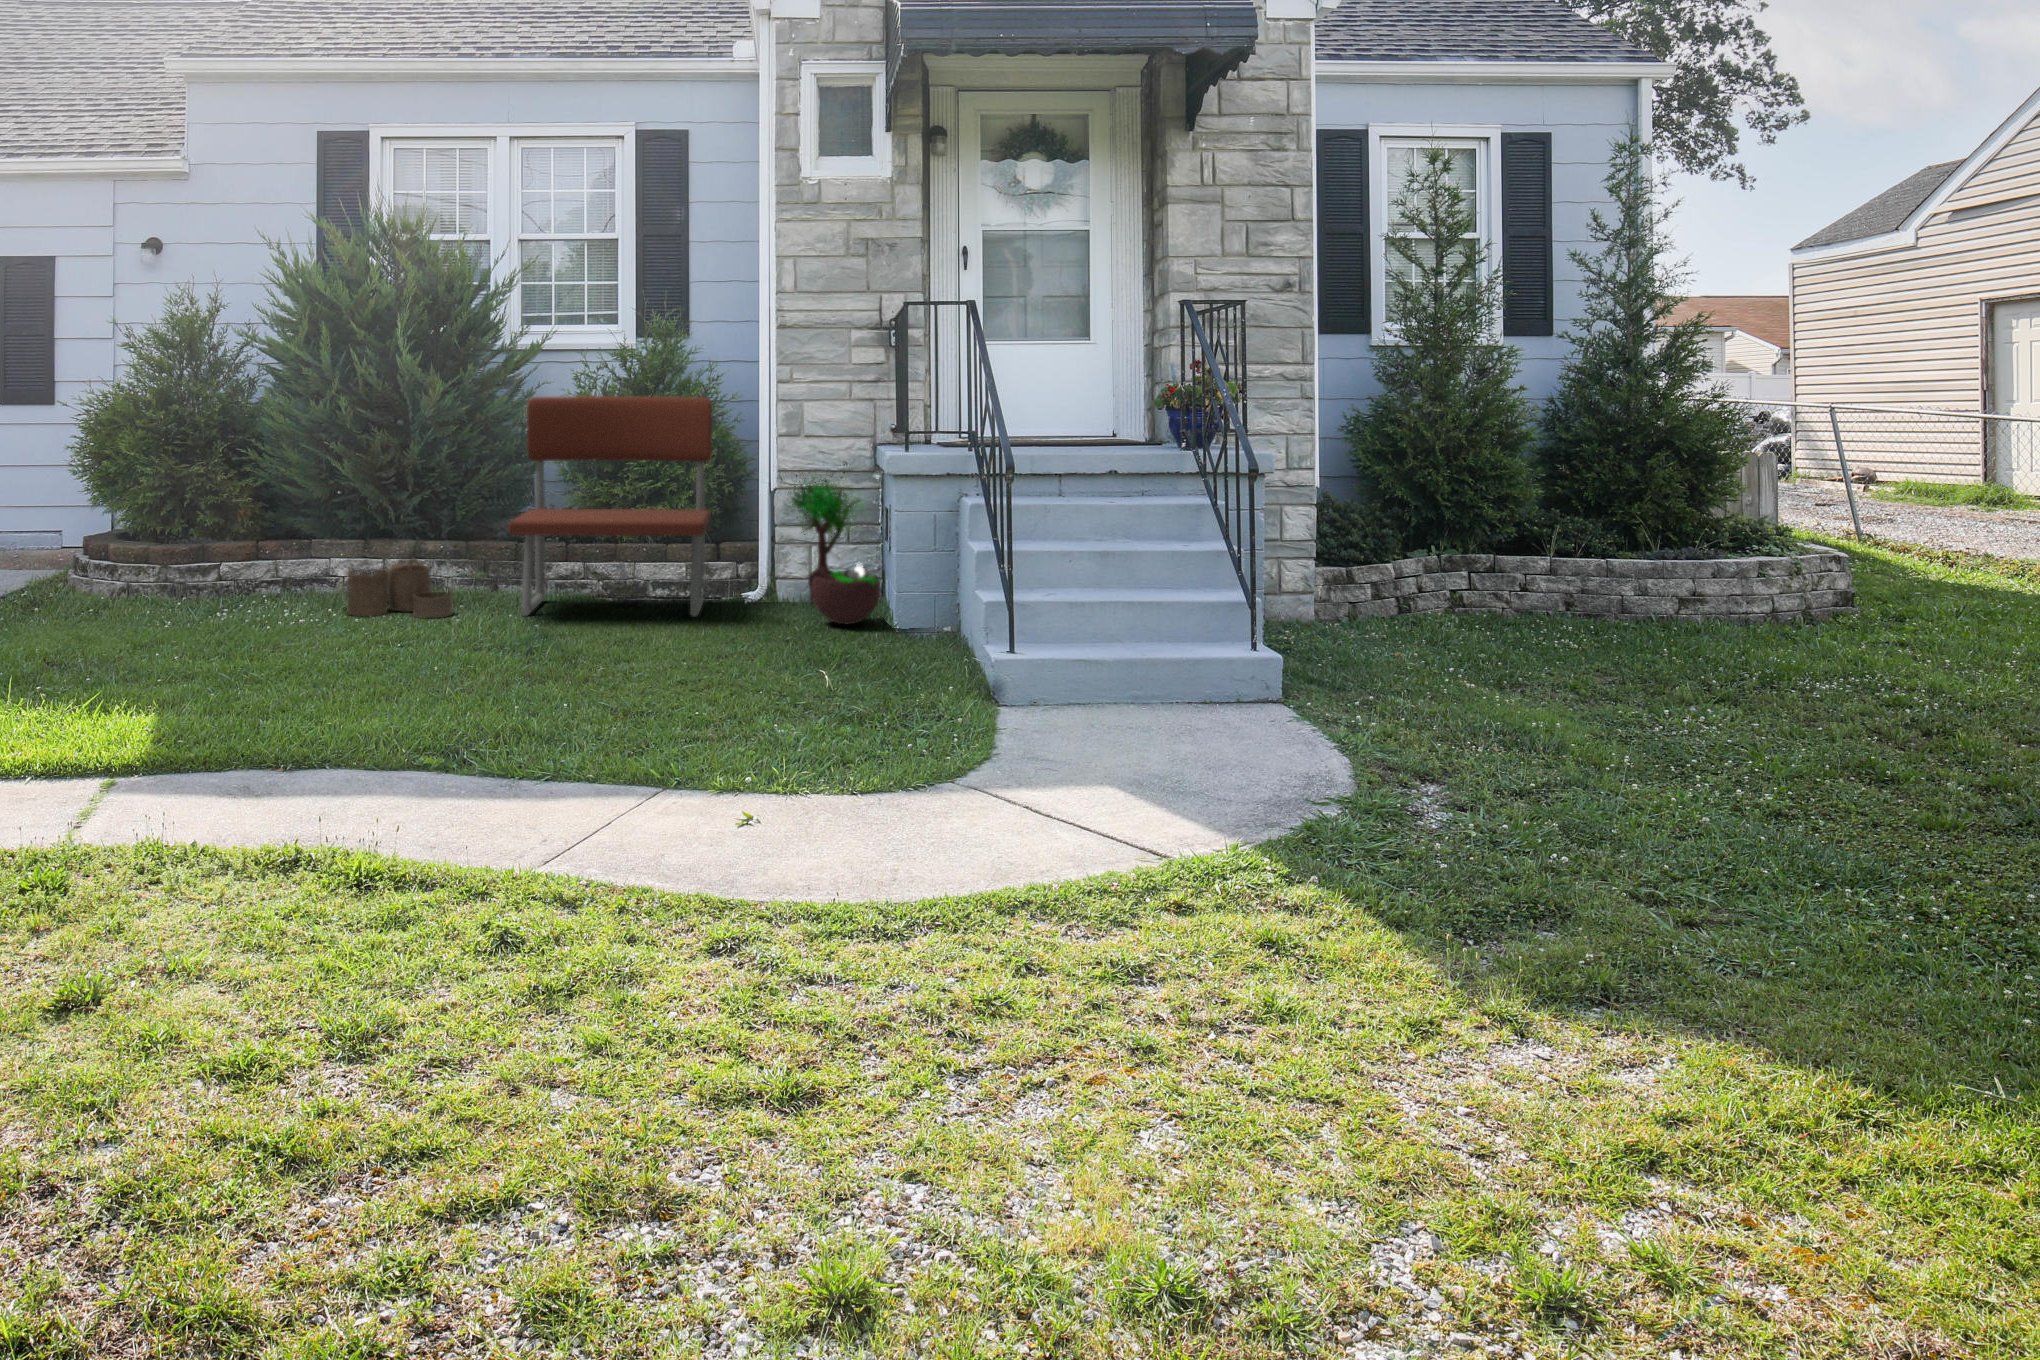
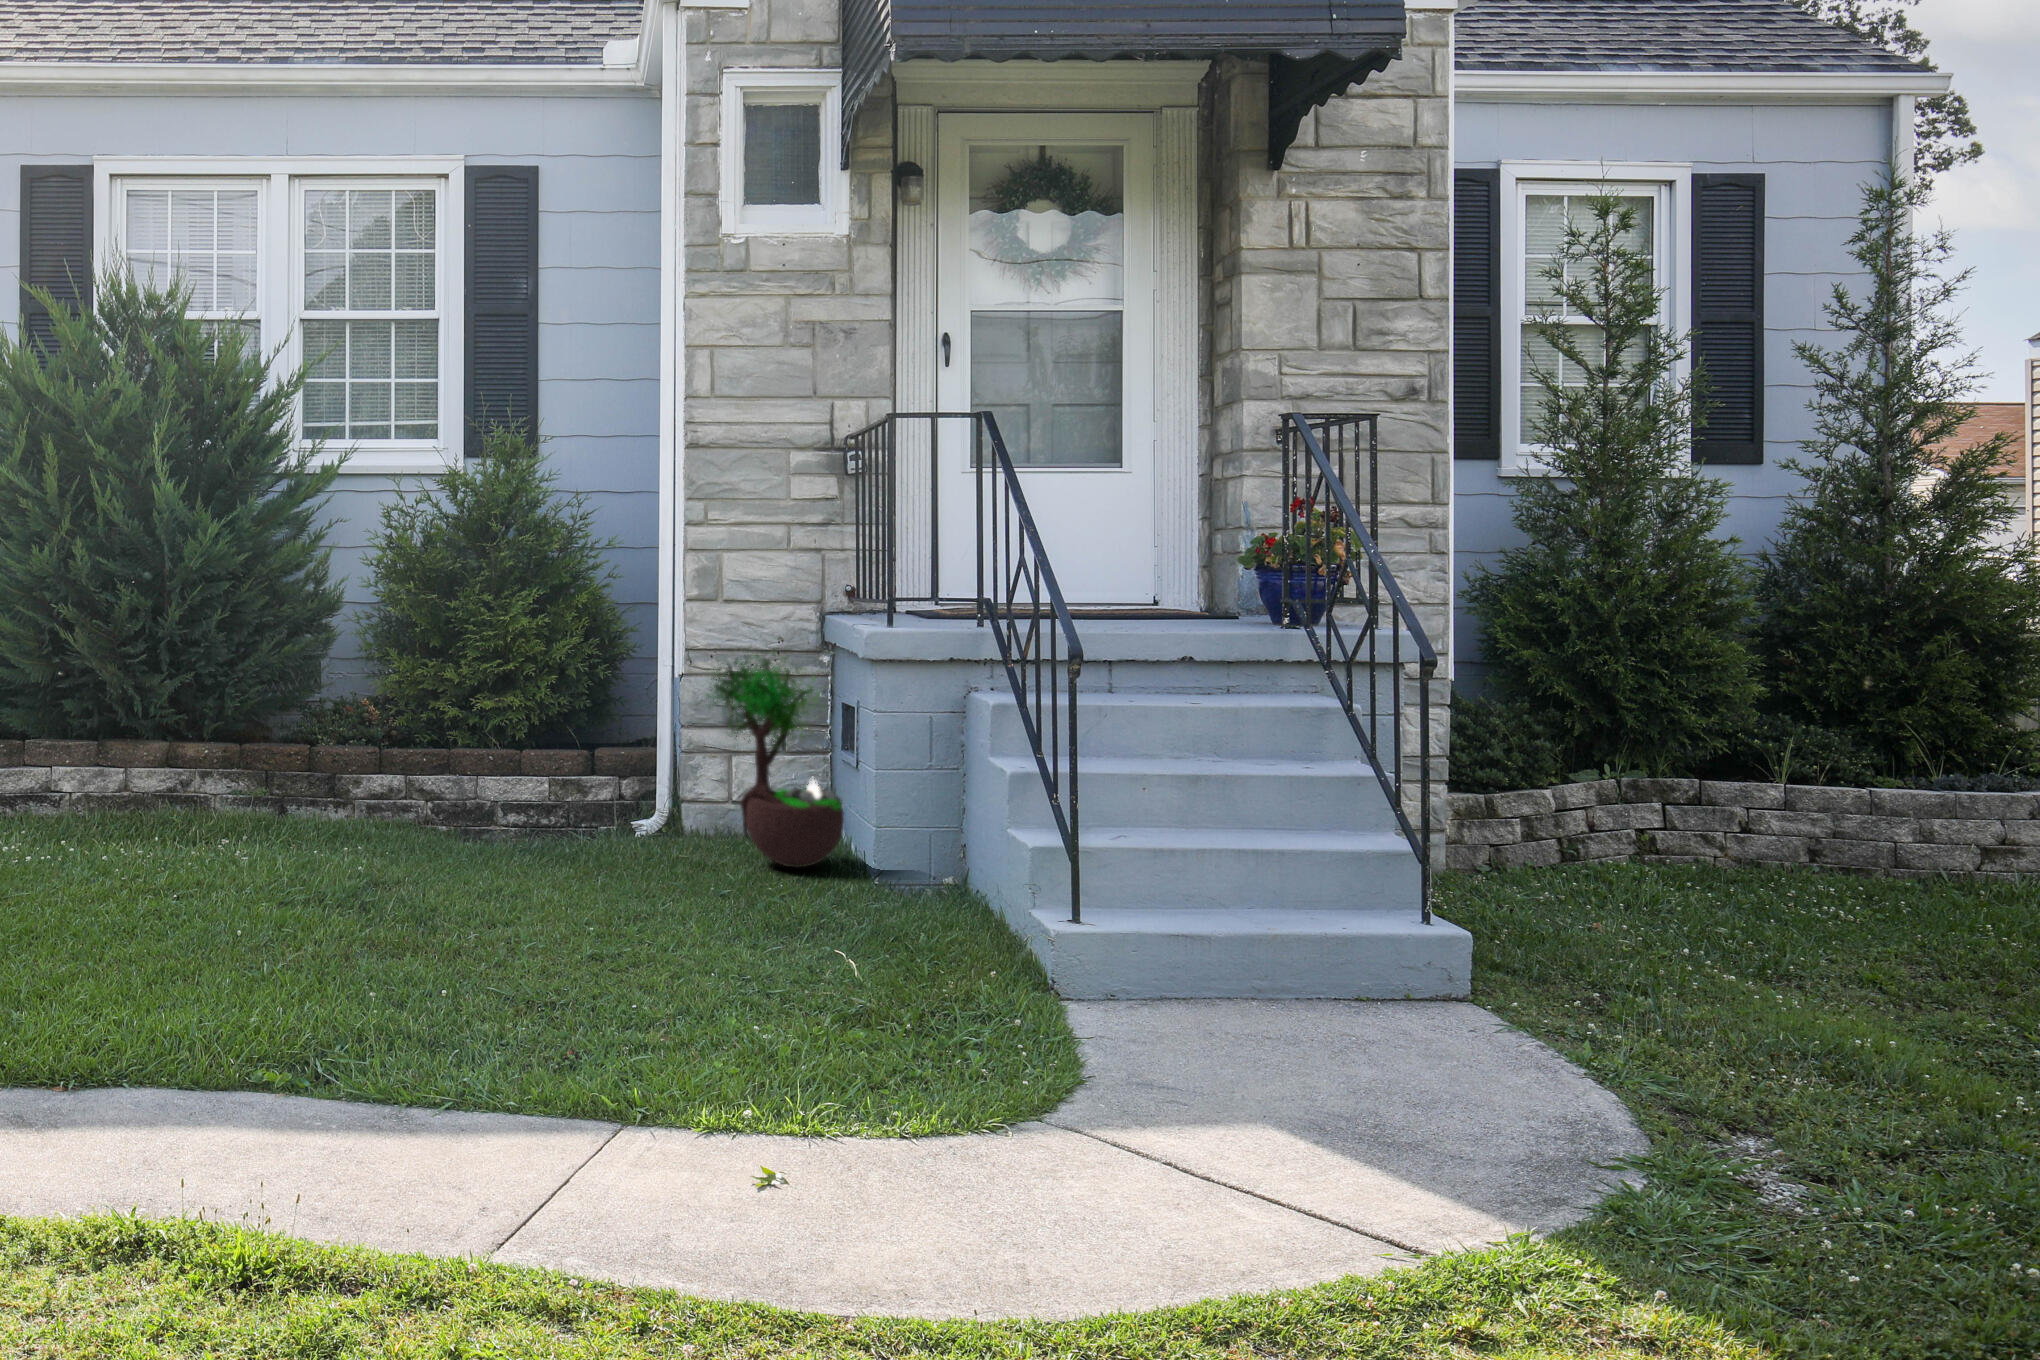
bench: present [508,396,712,617] -> none [316,539,593,855]
woven basket: present [348,558,453,618] -> none [81,763,232,857]

